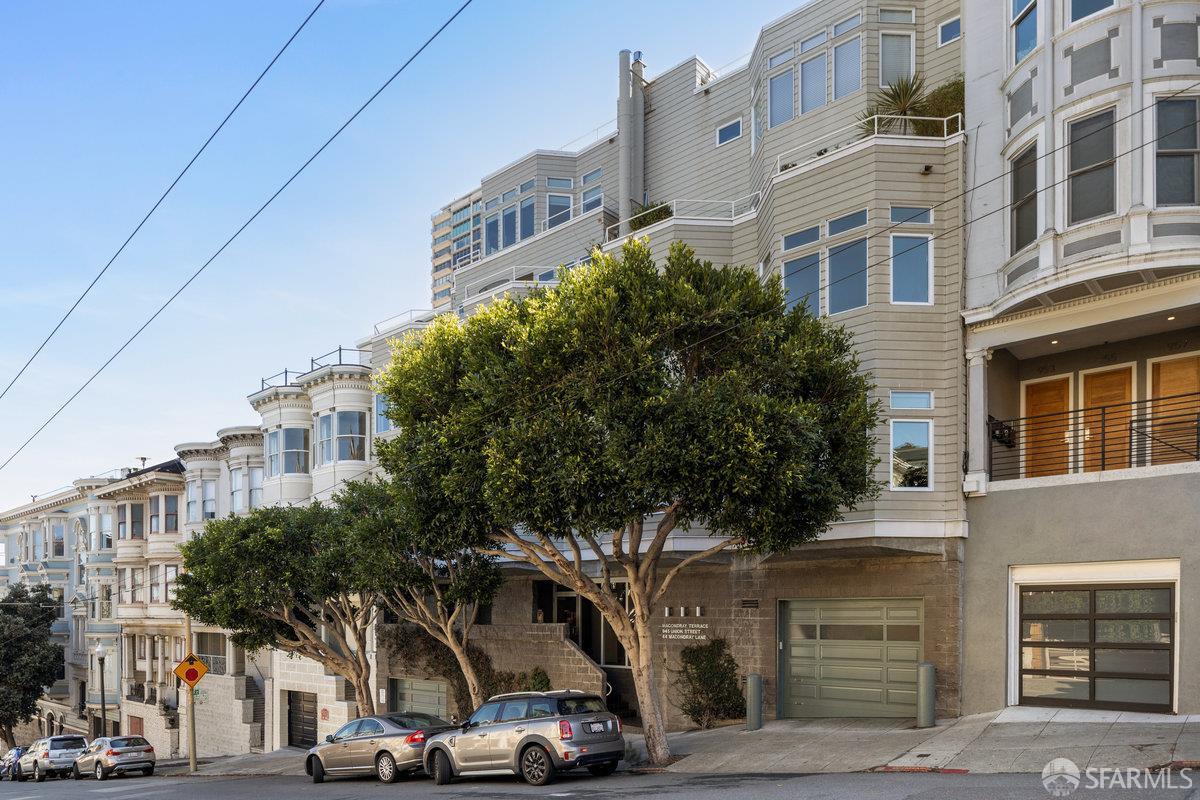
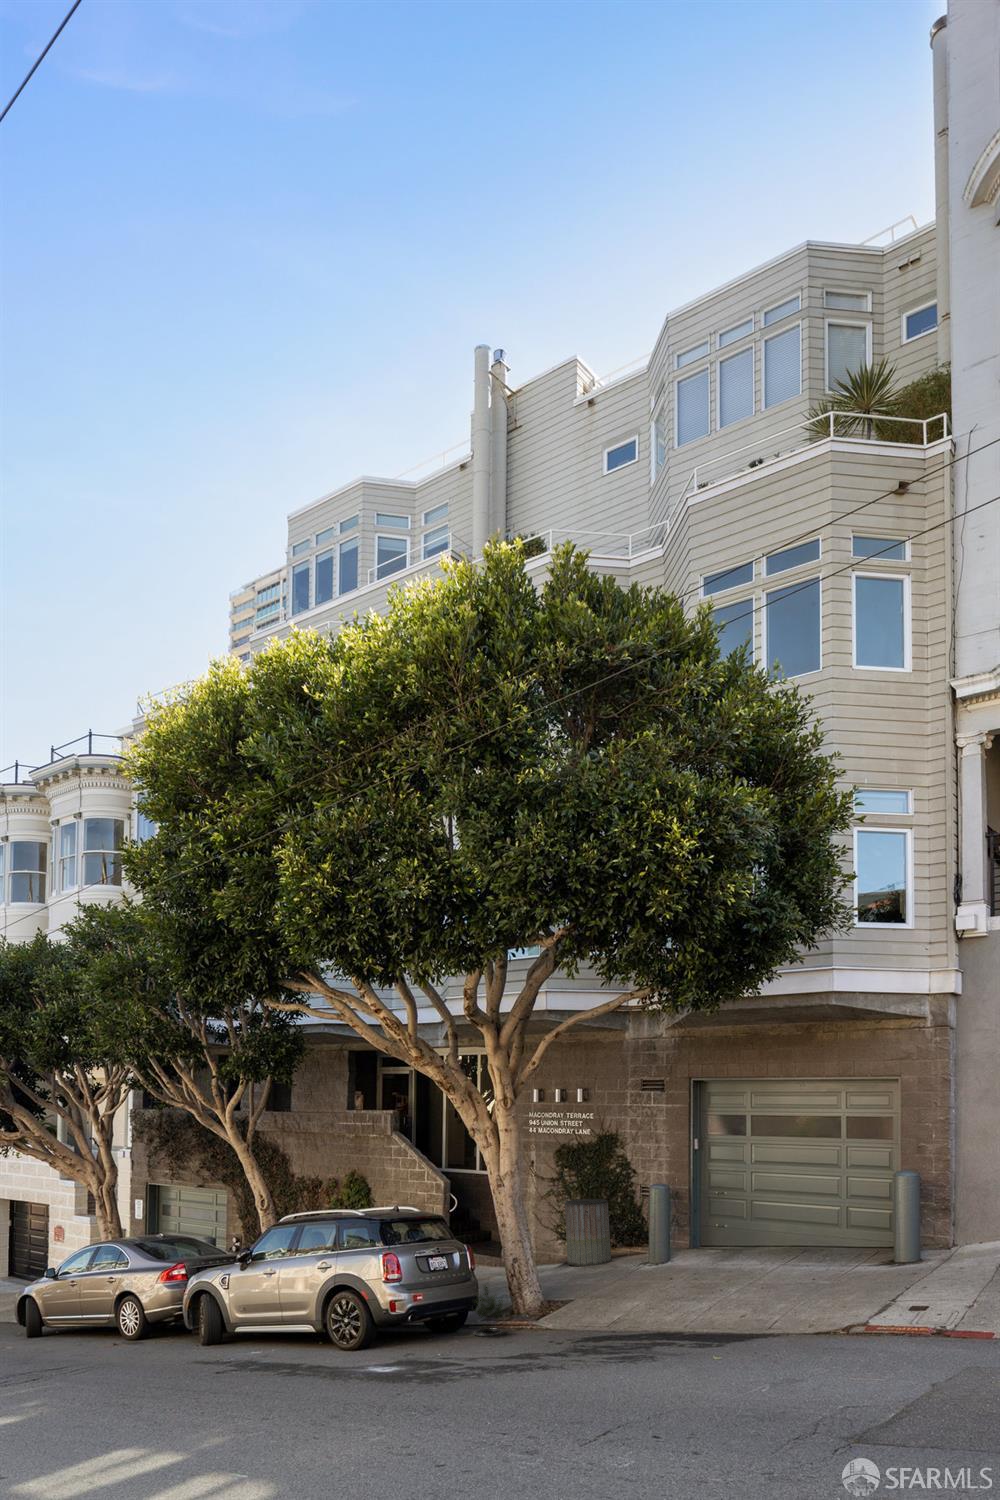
trash can: none [689,684,722,731] -> present [565,1199,611,1266]

